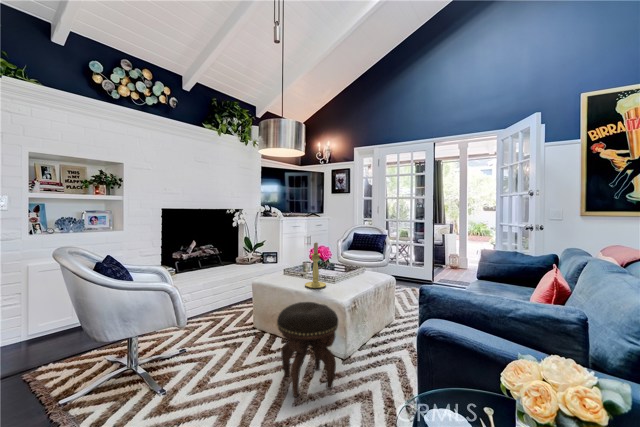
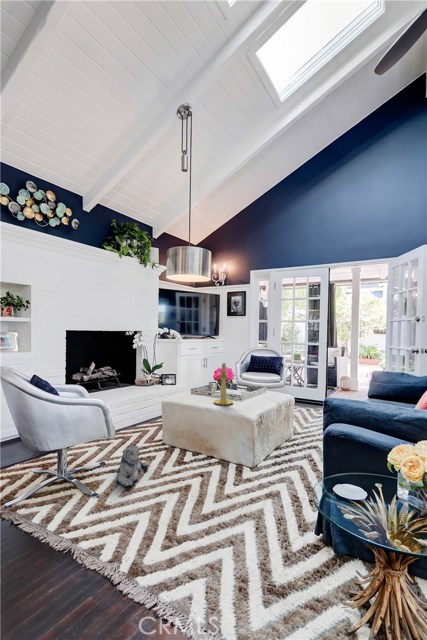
footstool: present [277,302,338,397] -> none [197,415,250,497]
plush toy: none [192,334,230,382] -> present [117,445,148,487]

